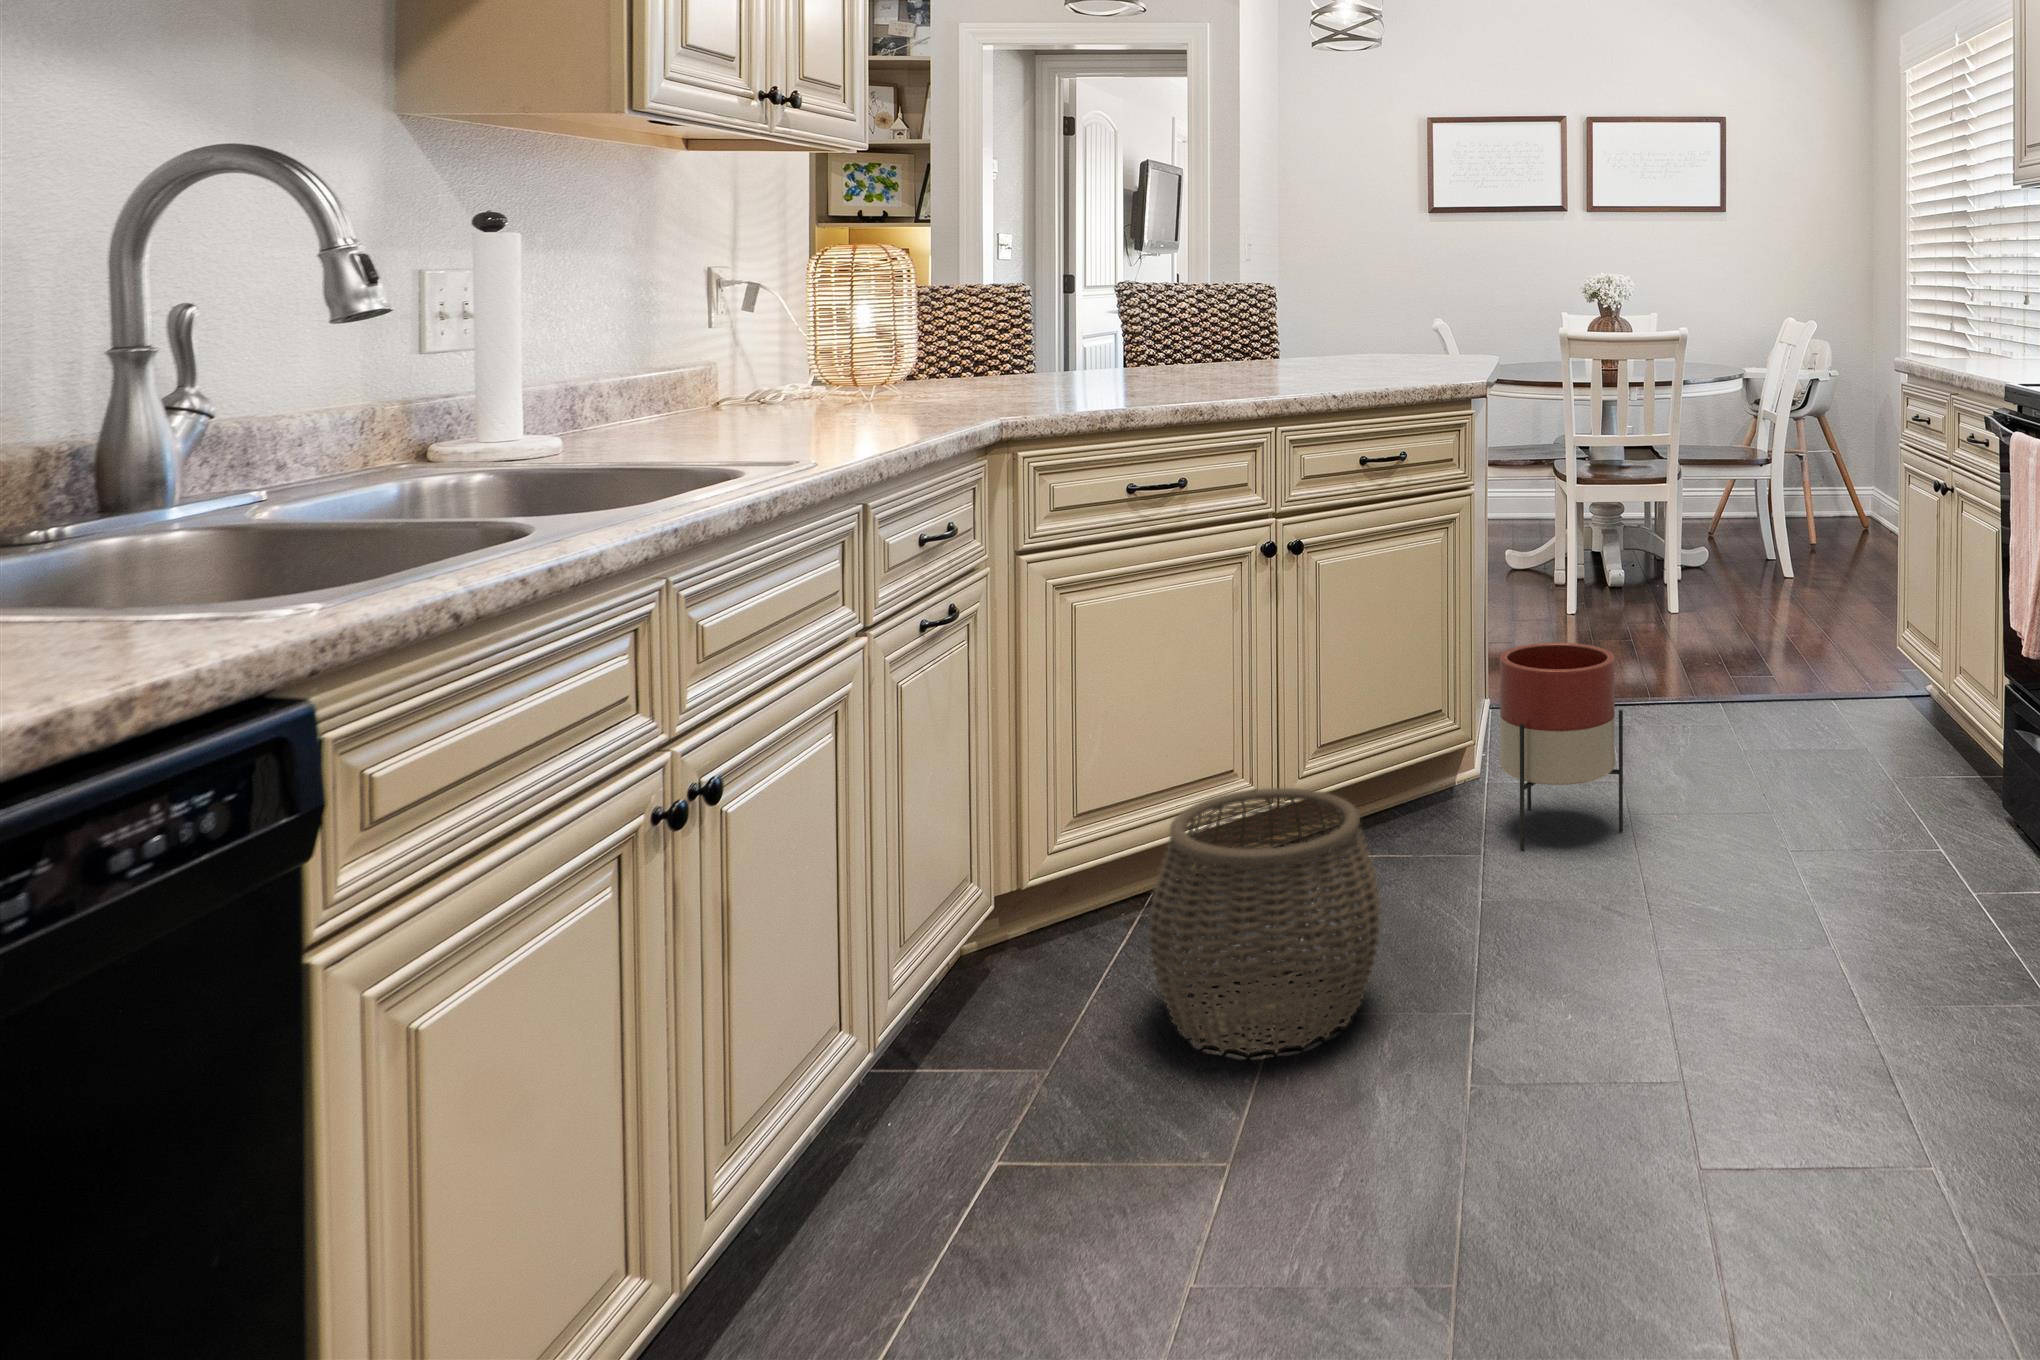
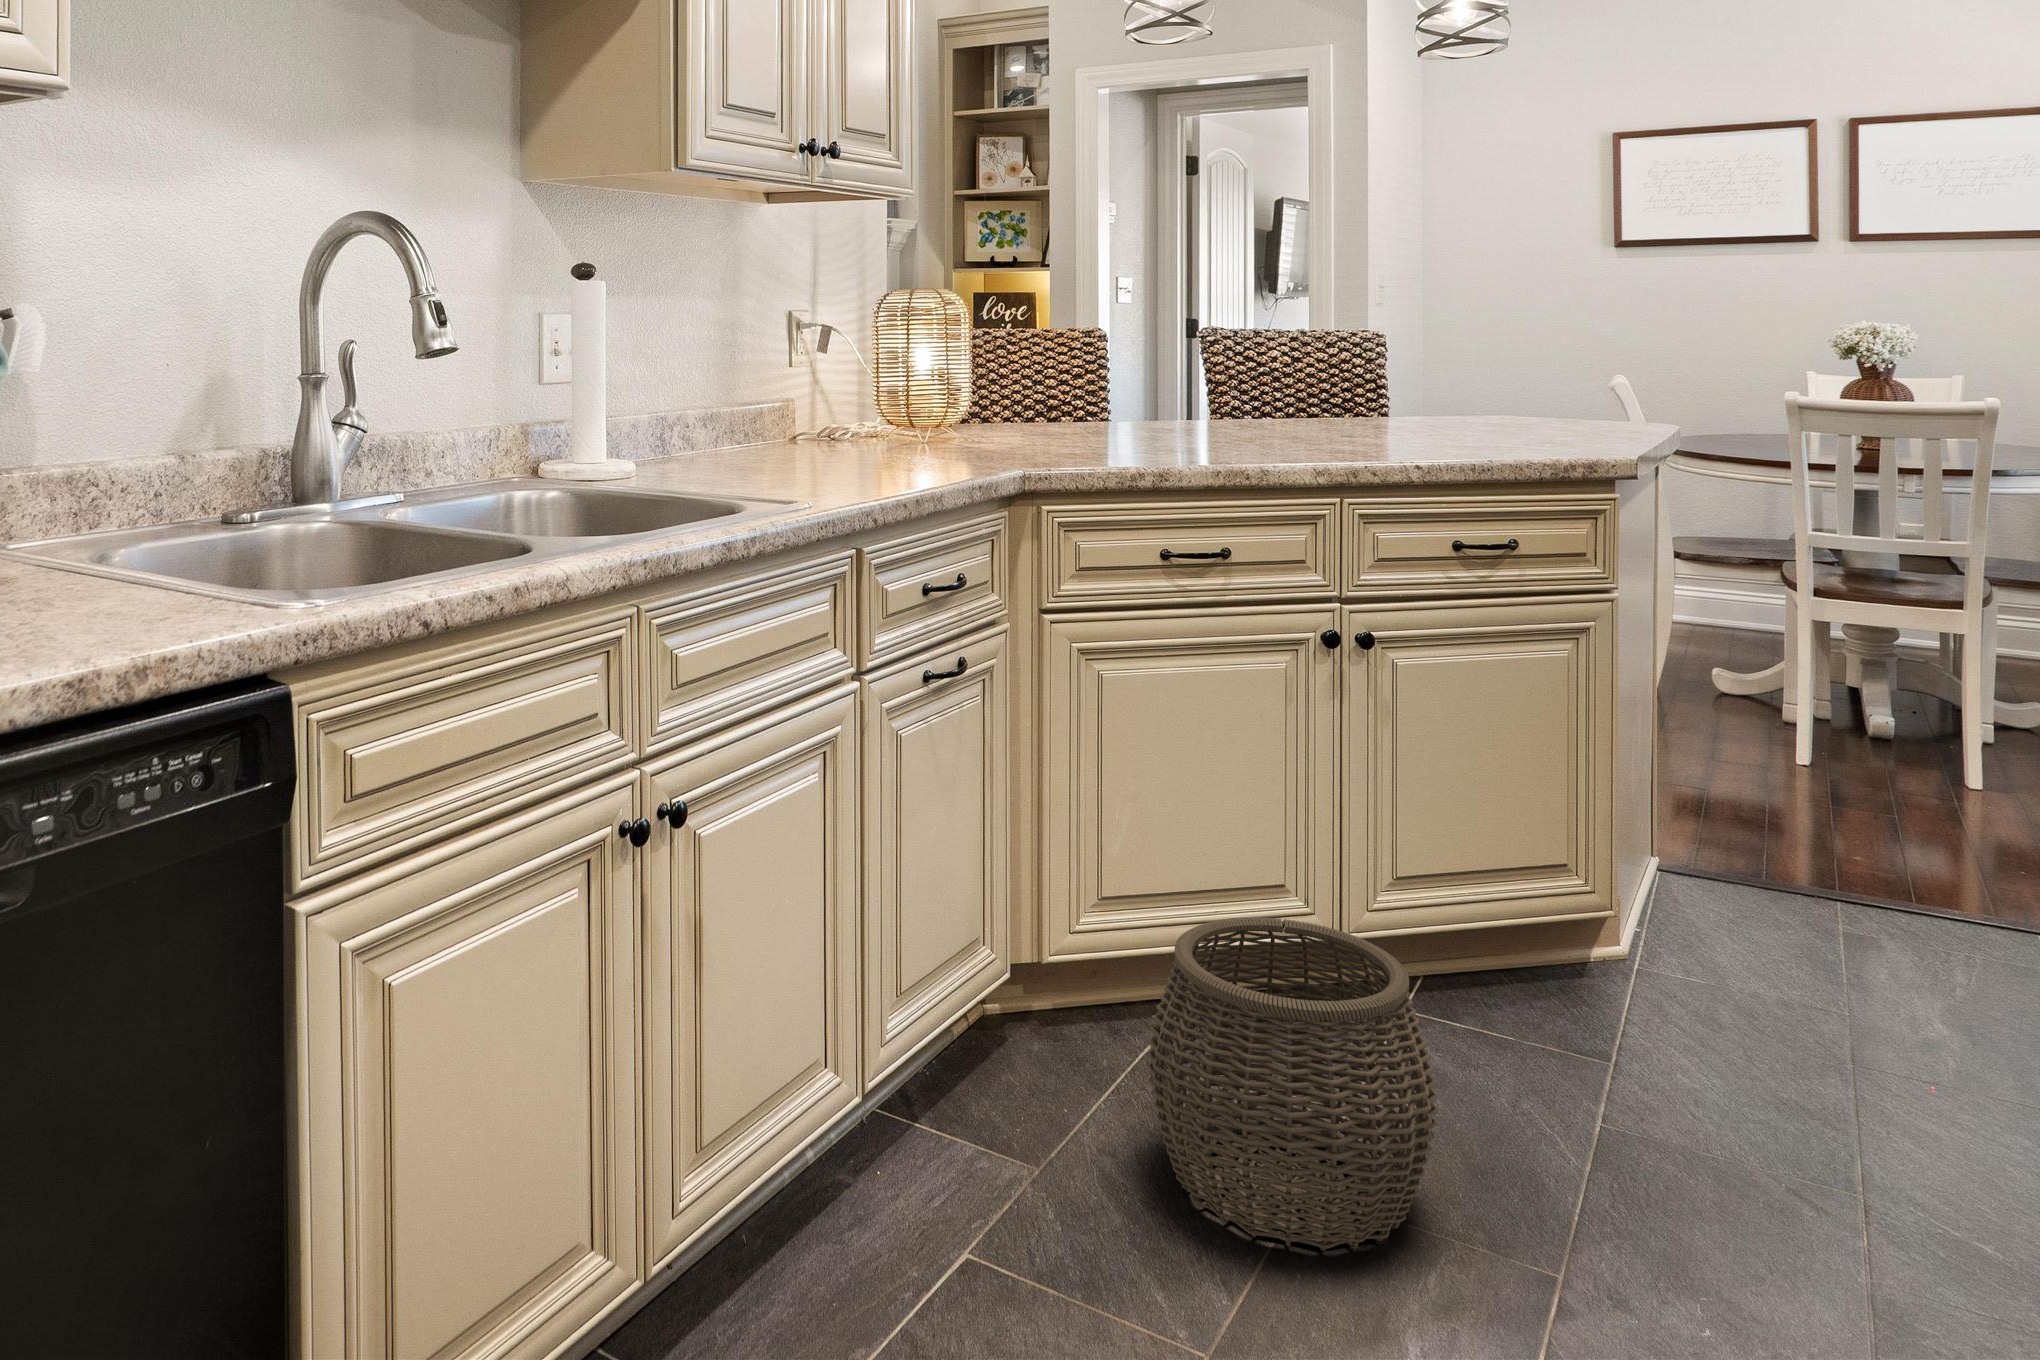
planter: present [1500,643,1623,849] -> none [1646,804,1844,1088]

